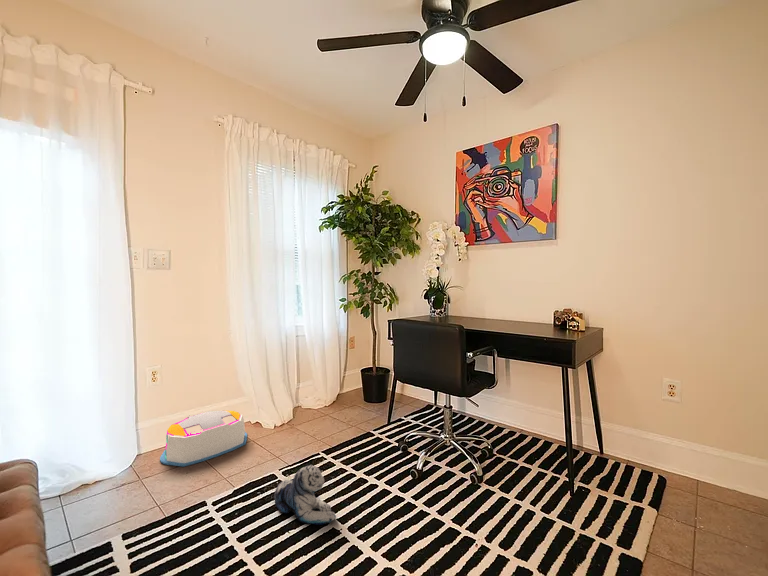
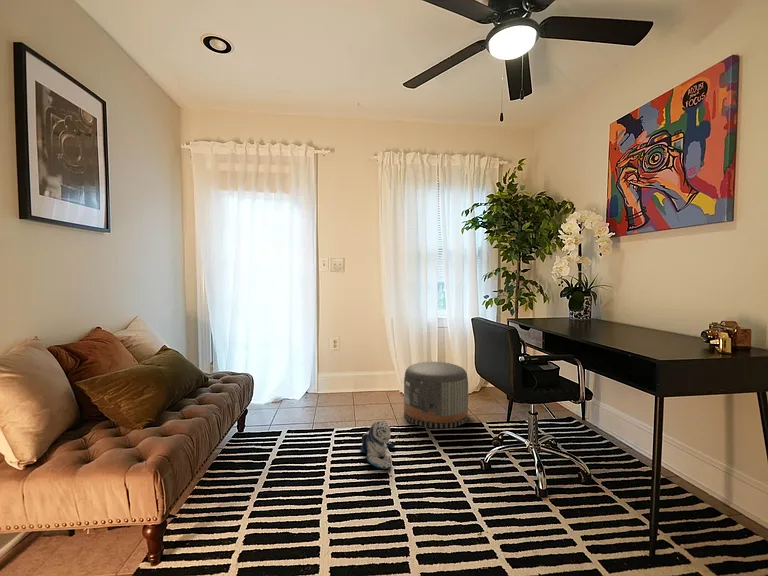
pouf: none [281,378,353,456] -> present [404,362,468,428]
storage bin: present [160,410,247,467] -> none [325,371,388,407]

